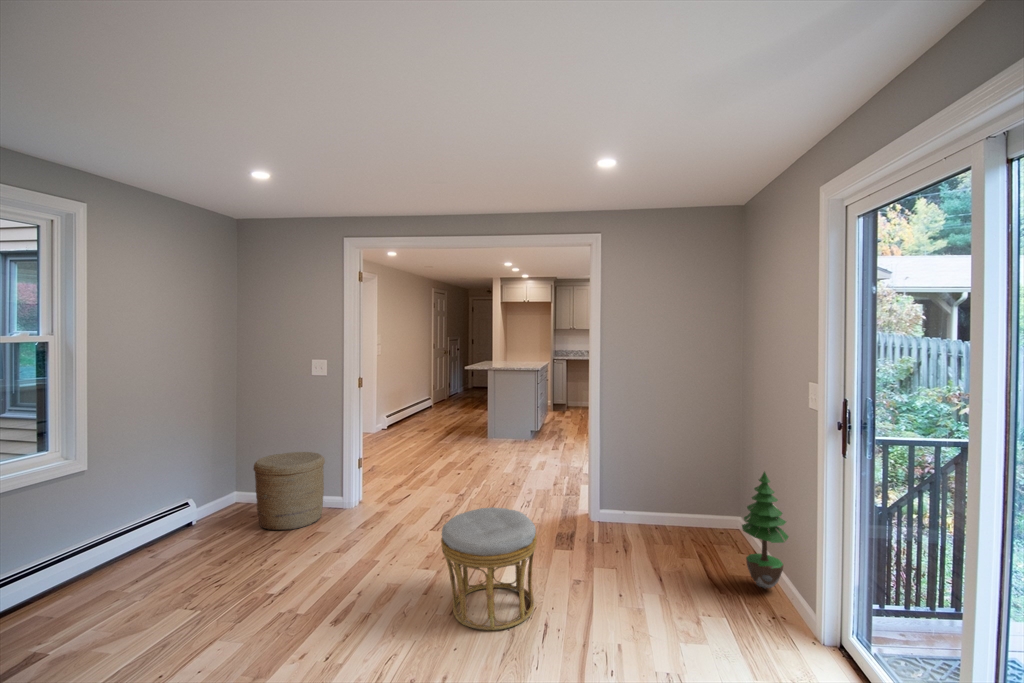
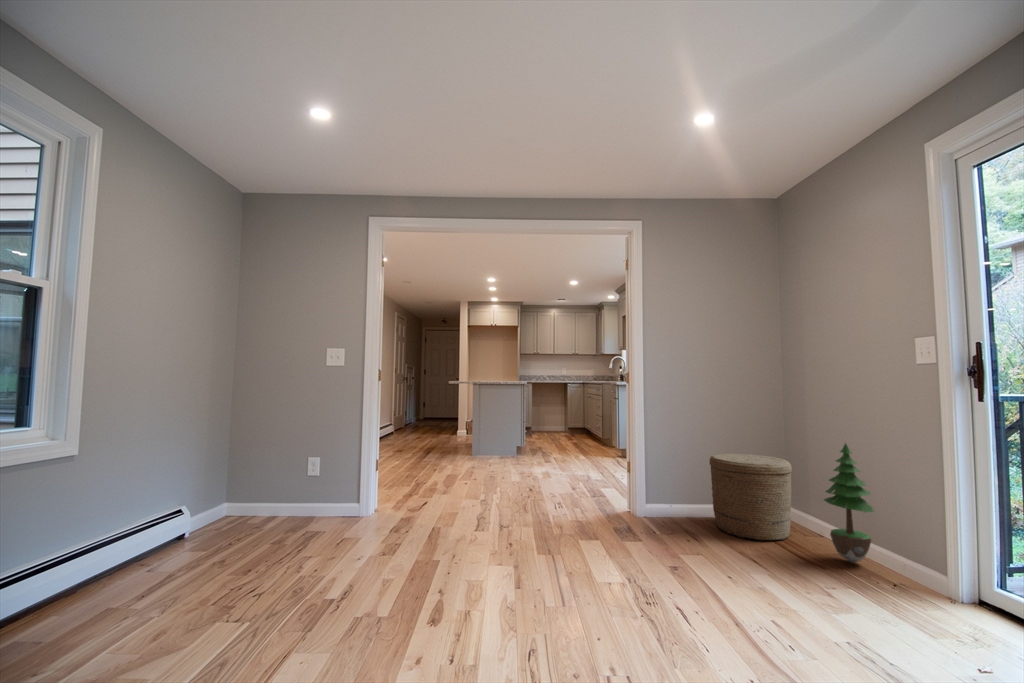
woven basket: present [254,452,325,530] -> present [709,454,792,541]
ottoman: present [441,507,537,630] -> none [546,487,654,617]

